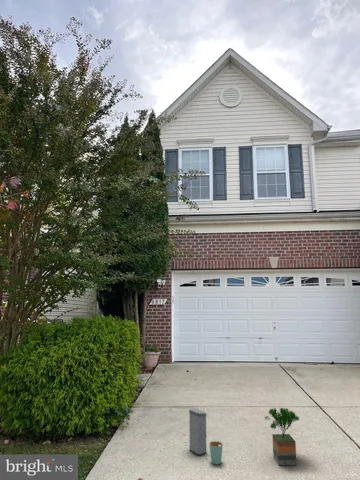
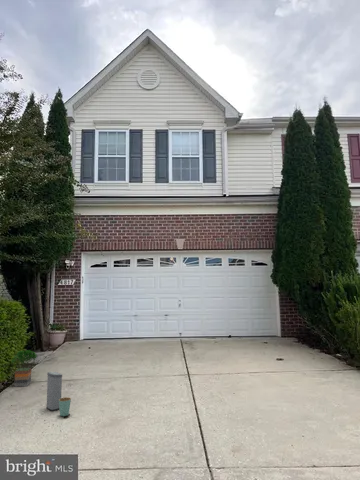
potted tree: present [265,408,299,465] -> present [12,350,37,387]

